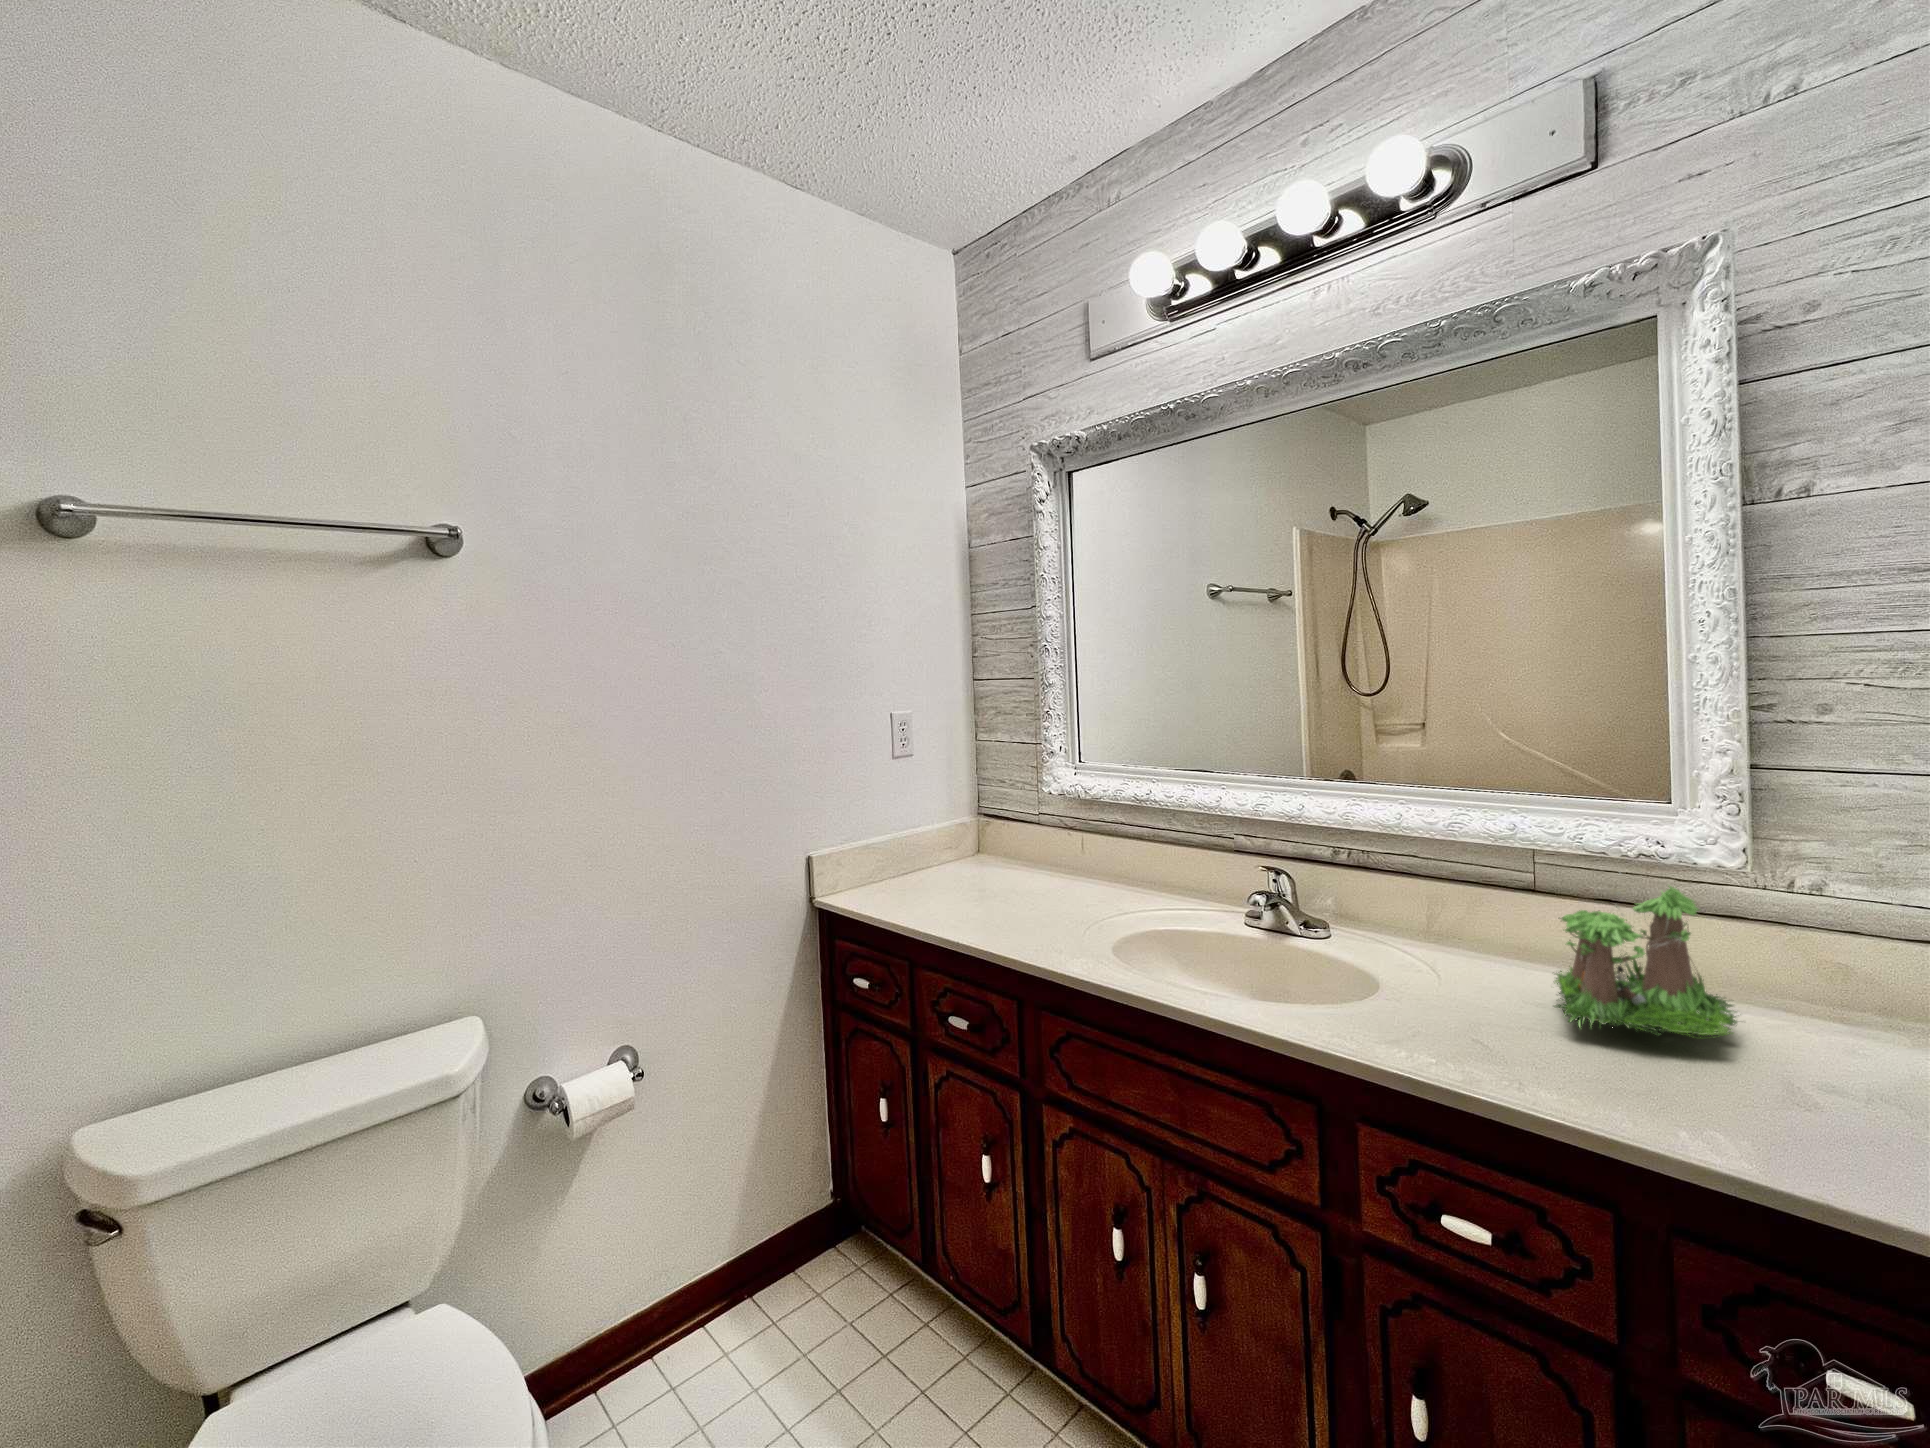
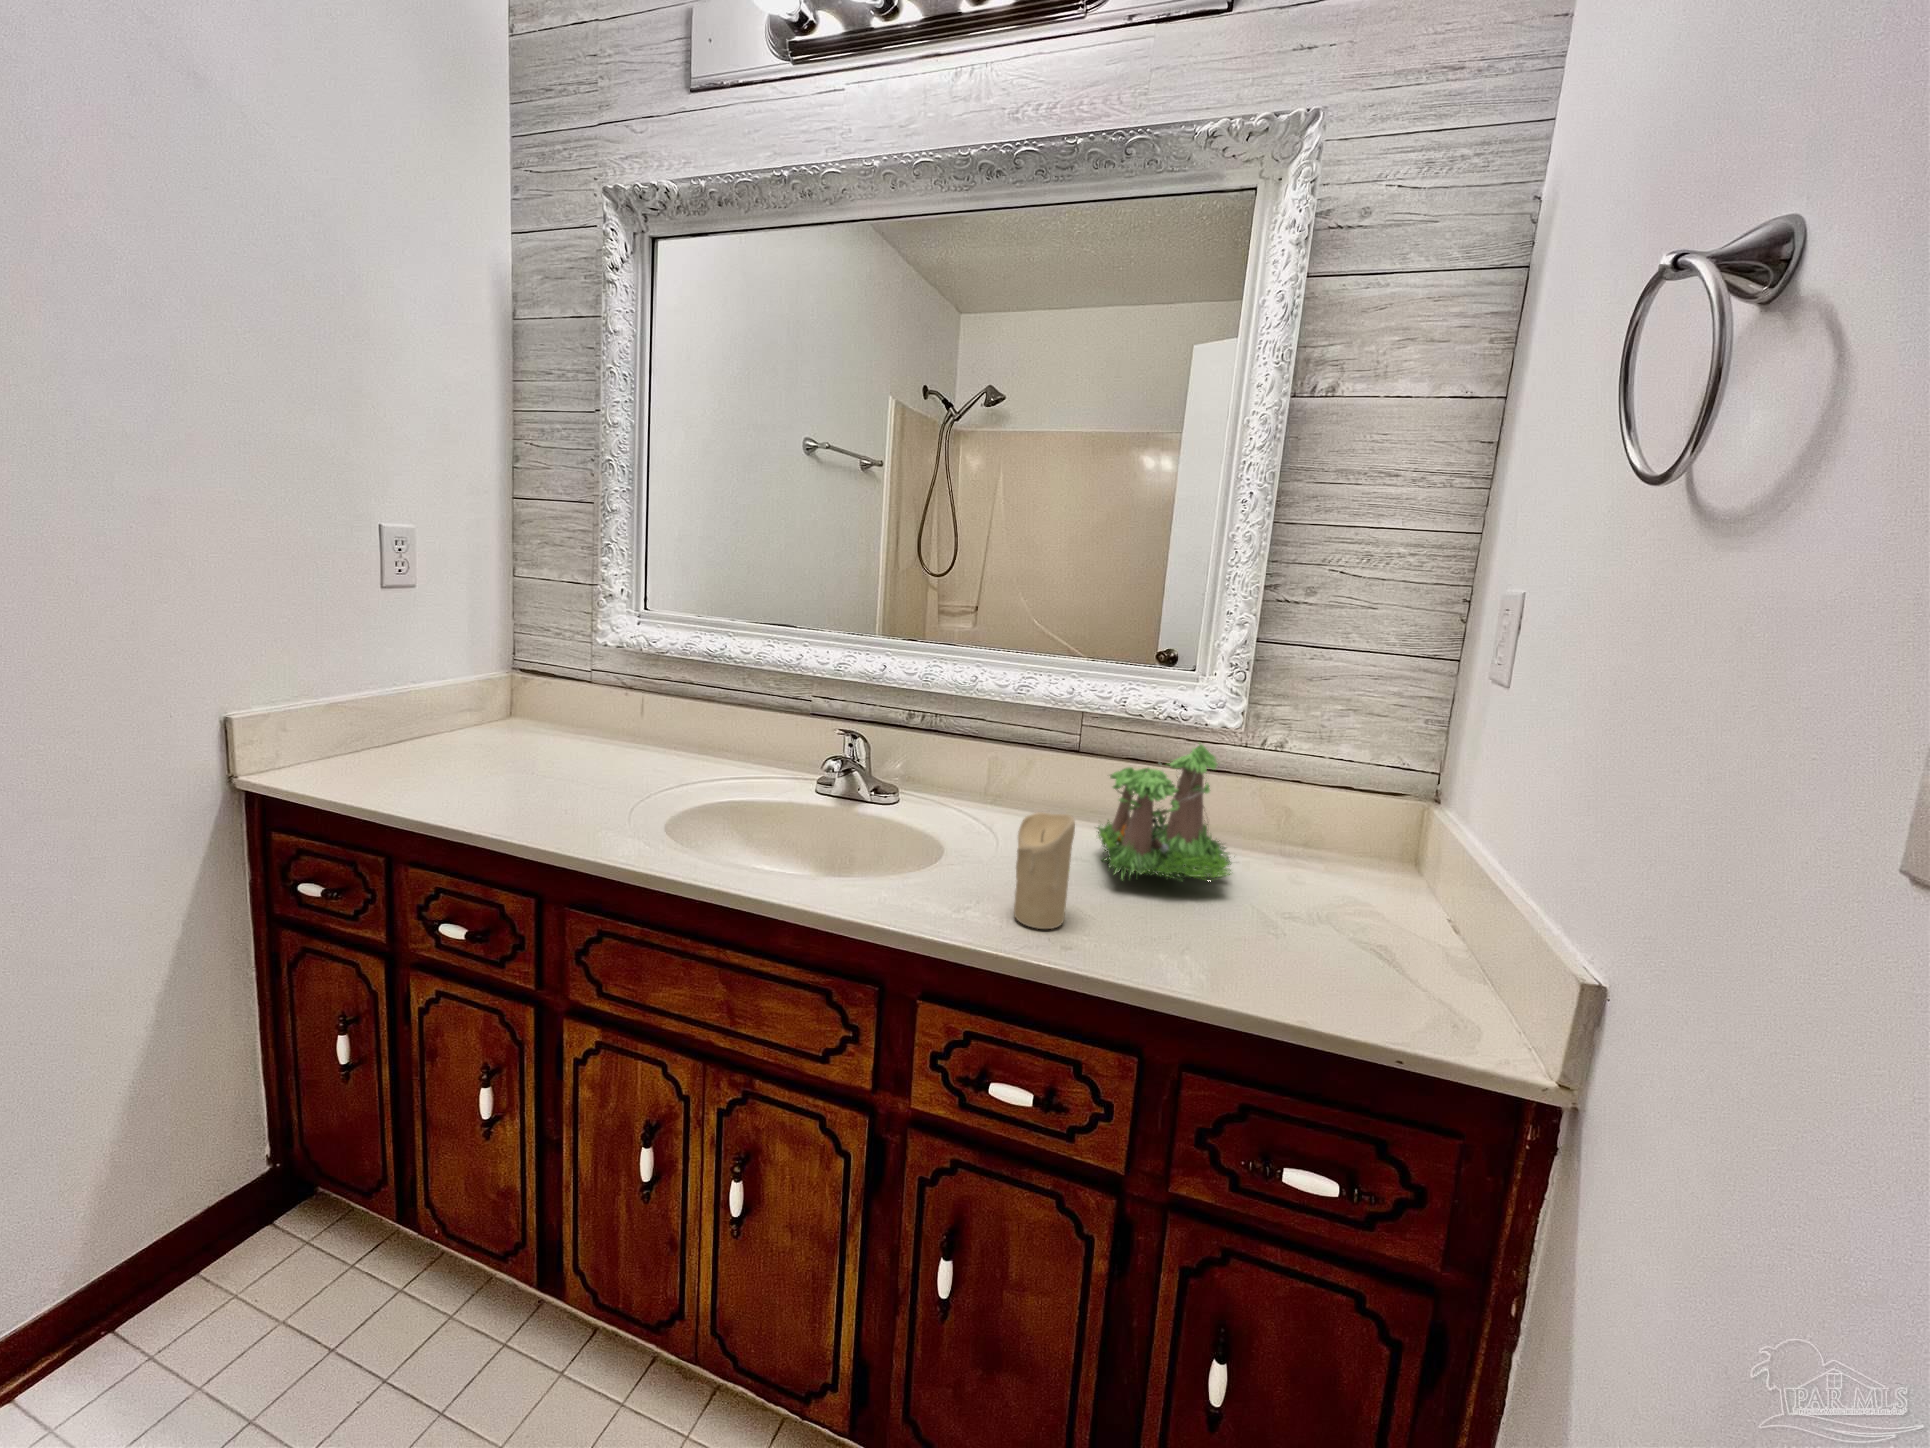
candle: none [1440,951,1504,1067] -> present [1014,812,1075,929]

